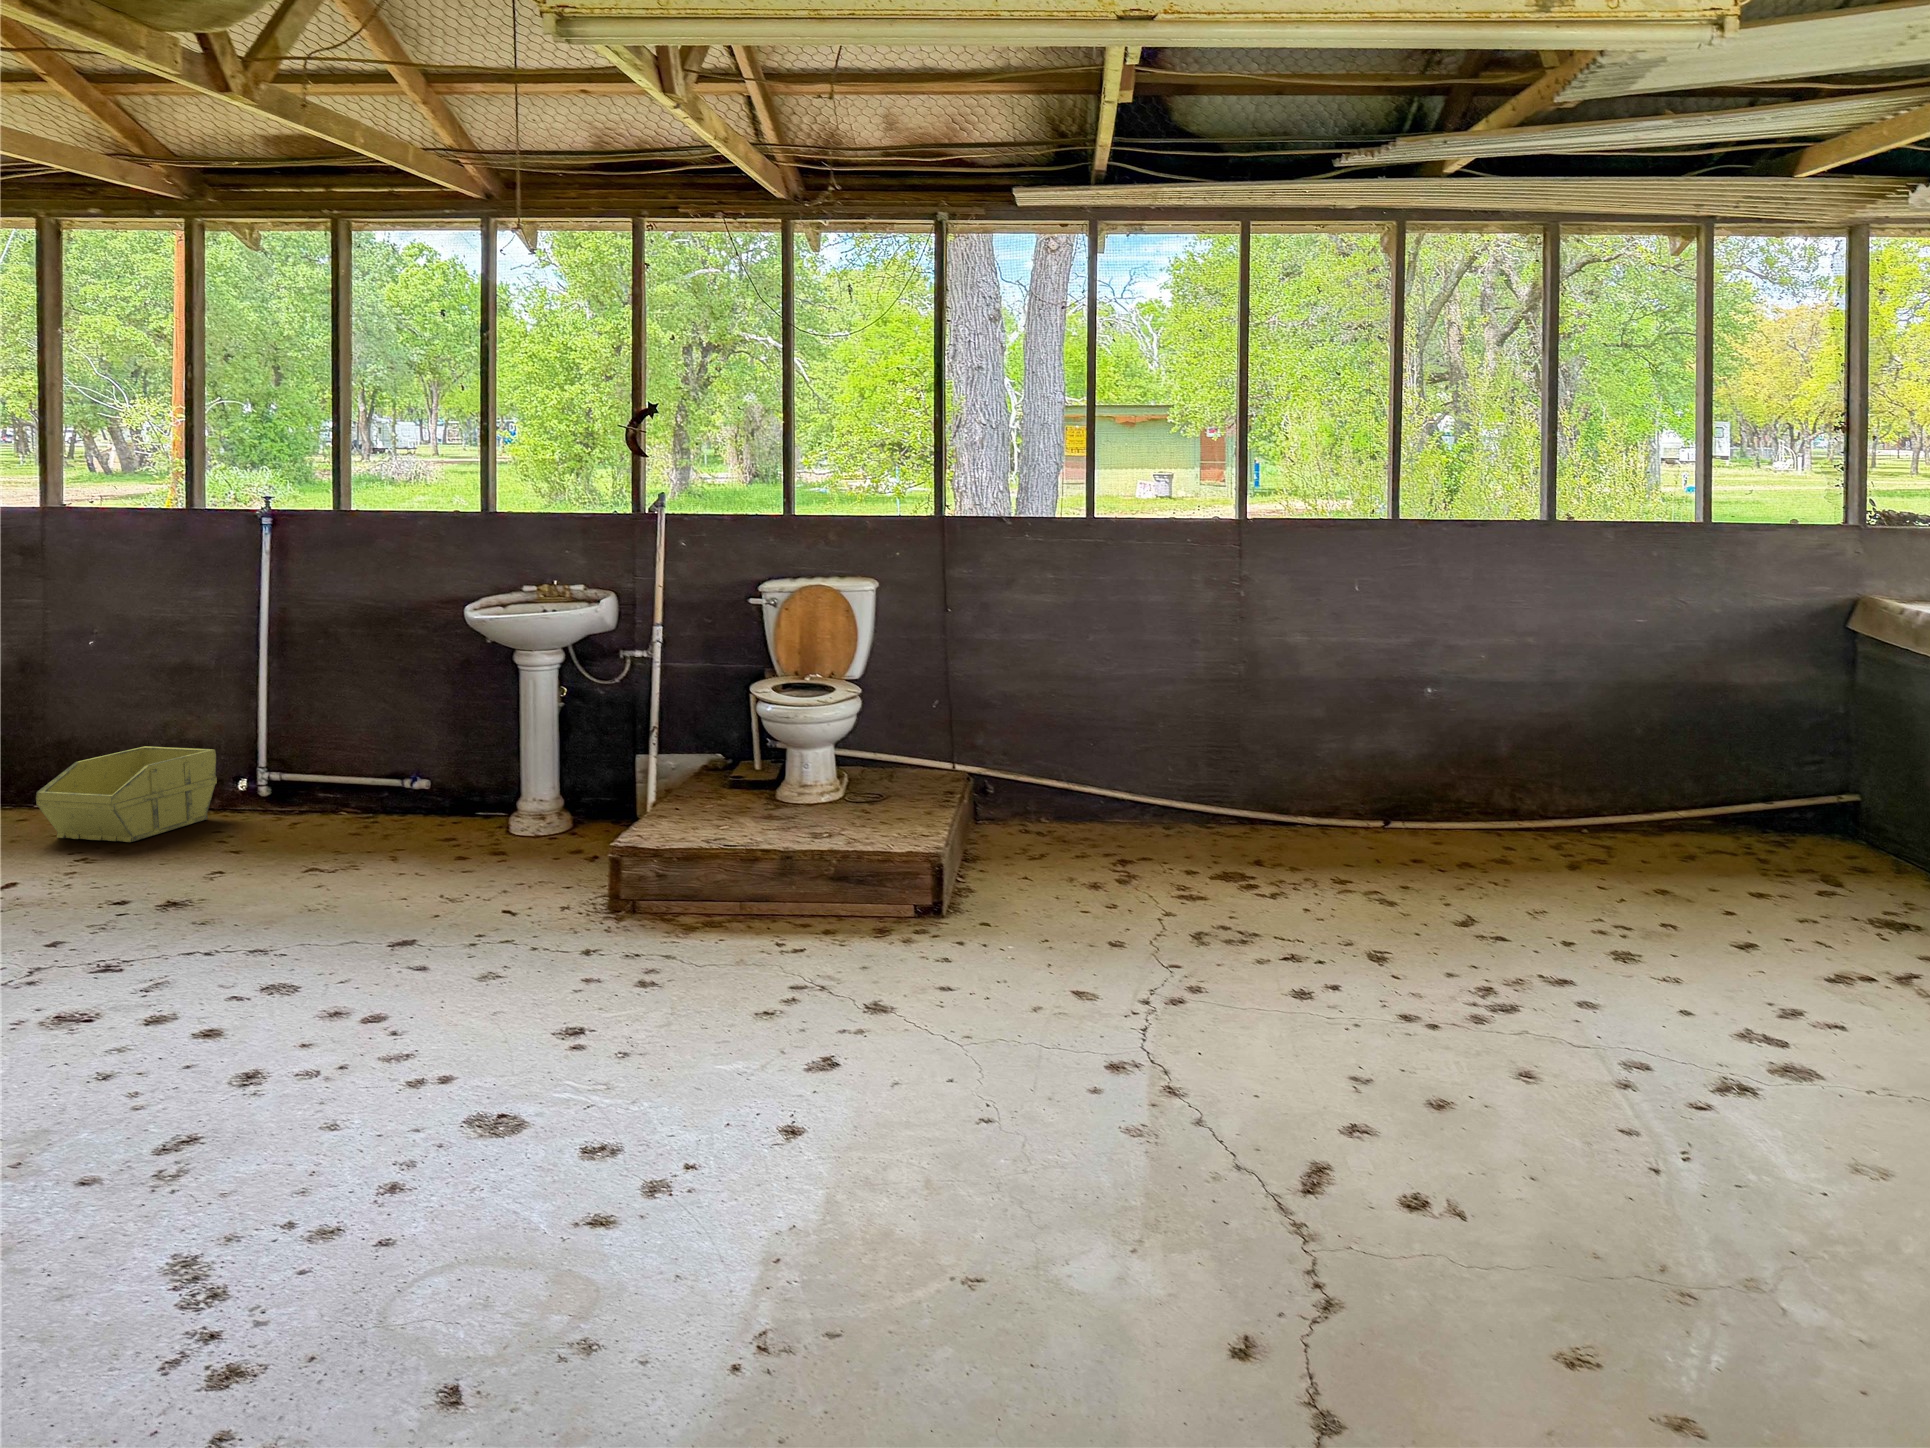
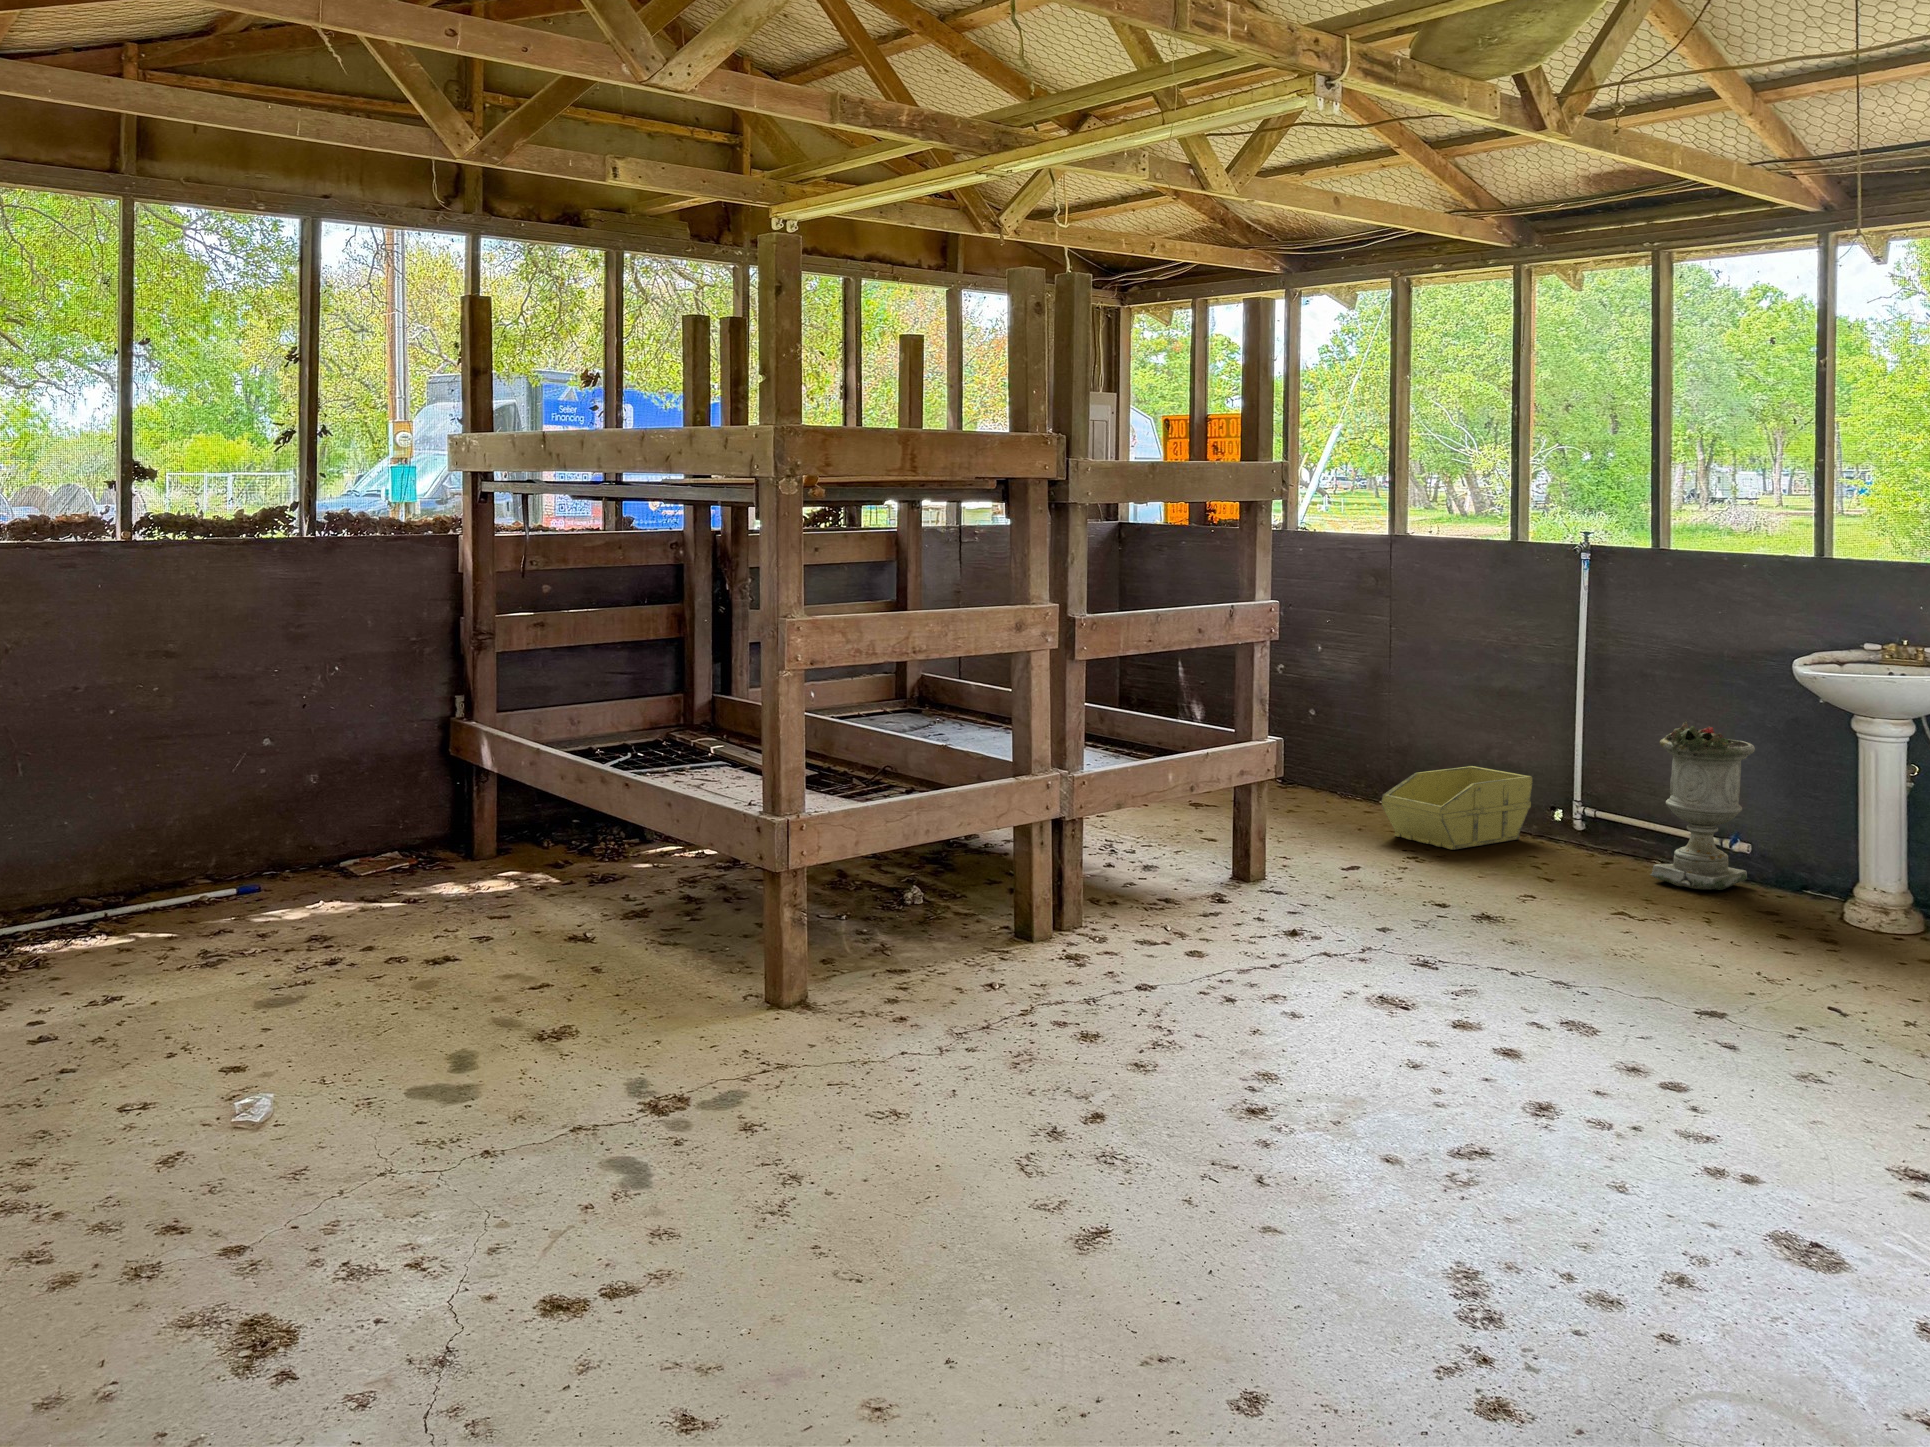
planter: none [344,673,441,840] -> present [1650,721,1755,890]

